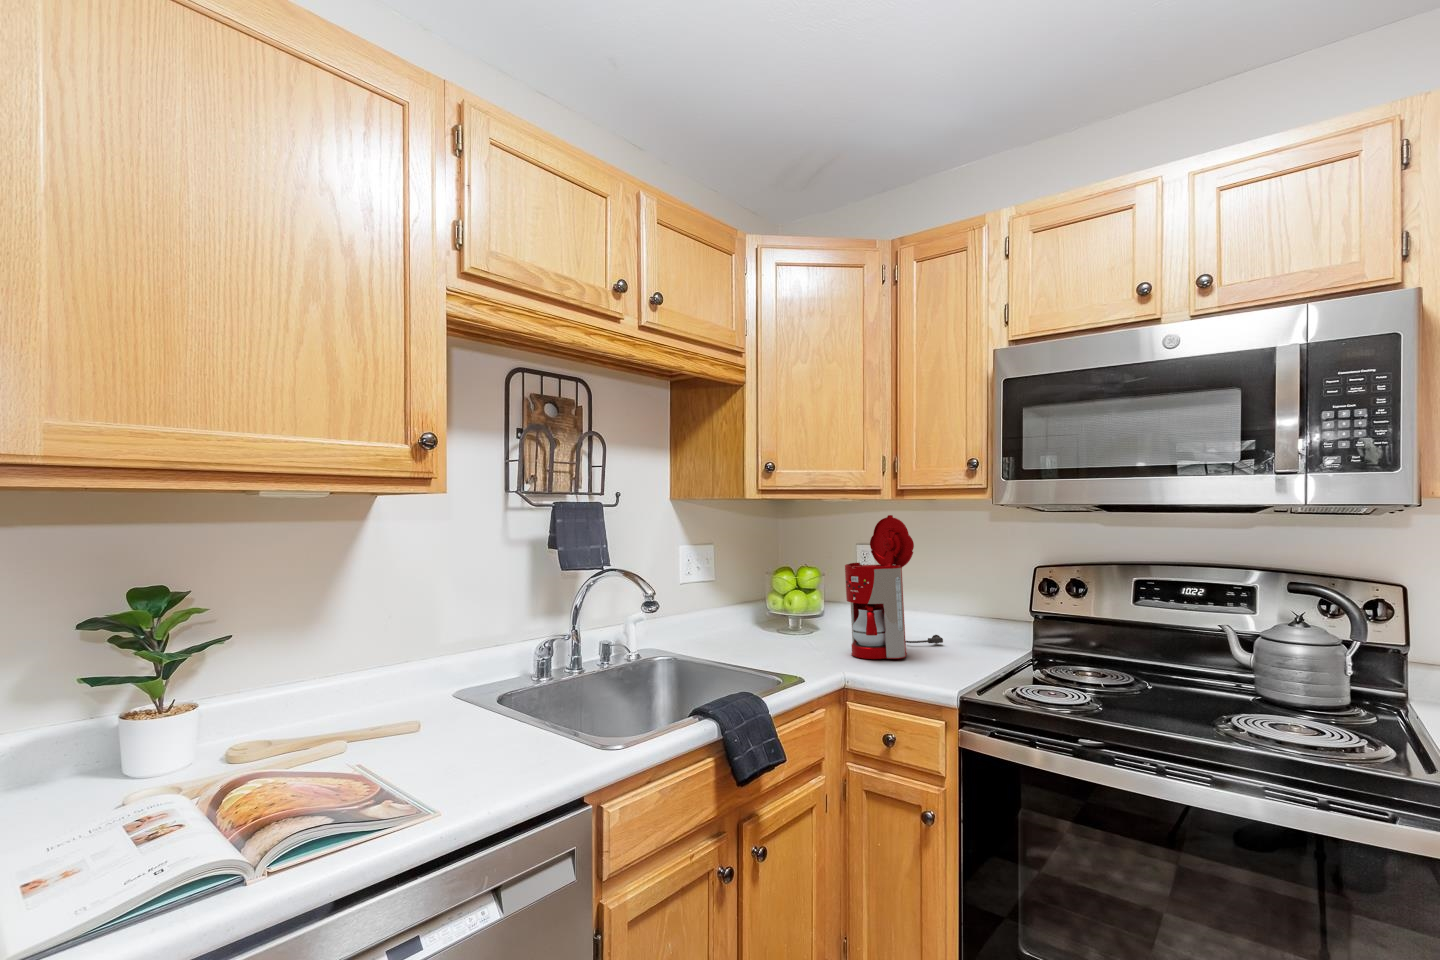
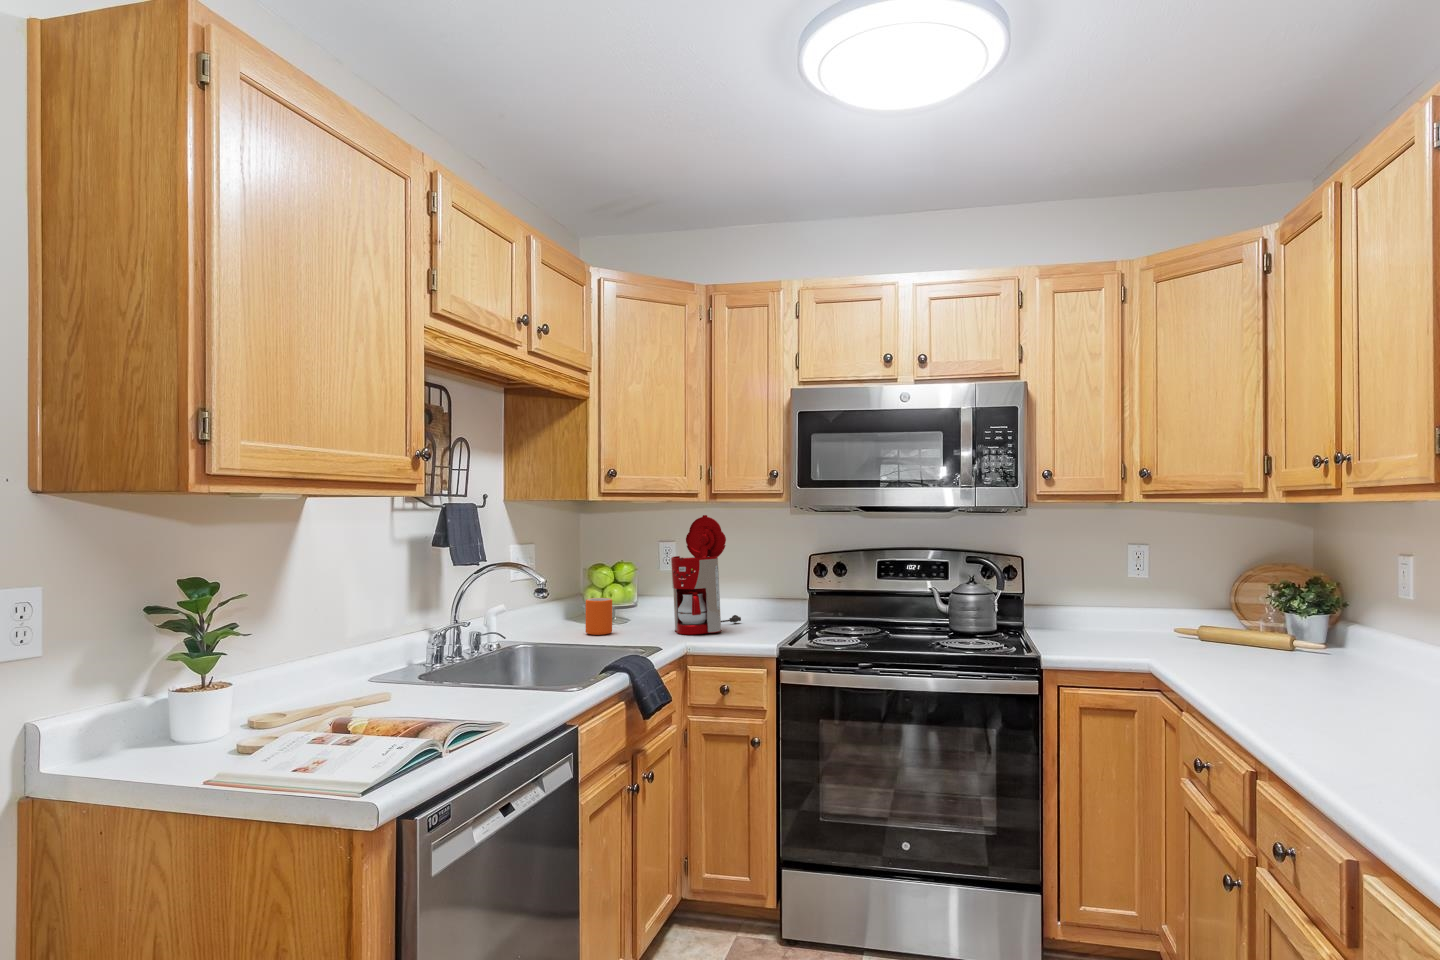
mug: none [751,605,780,648] -> present [586,598,612,635]

